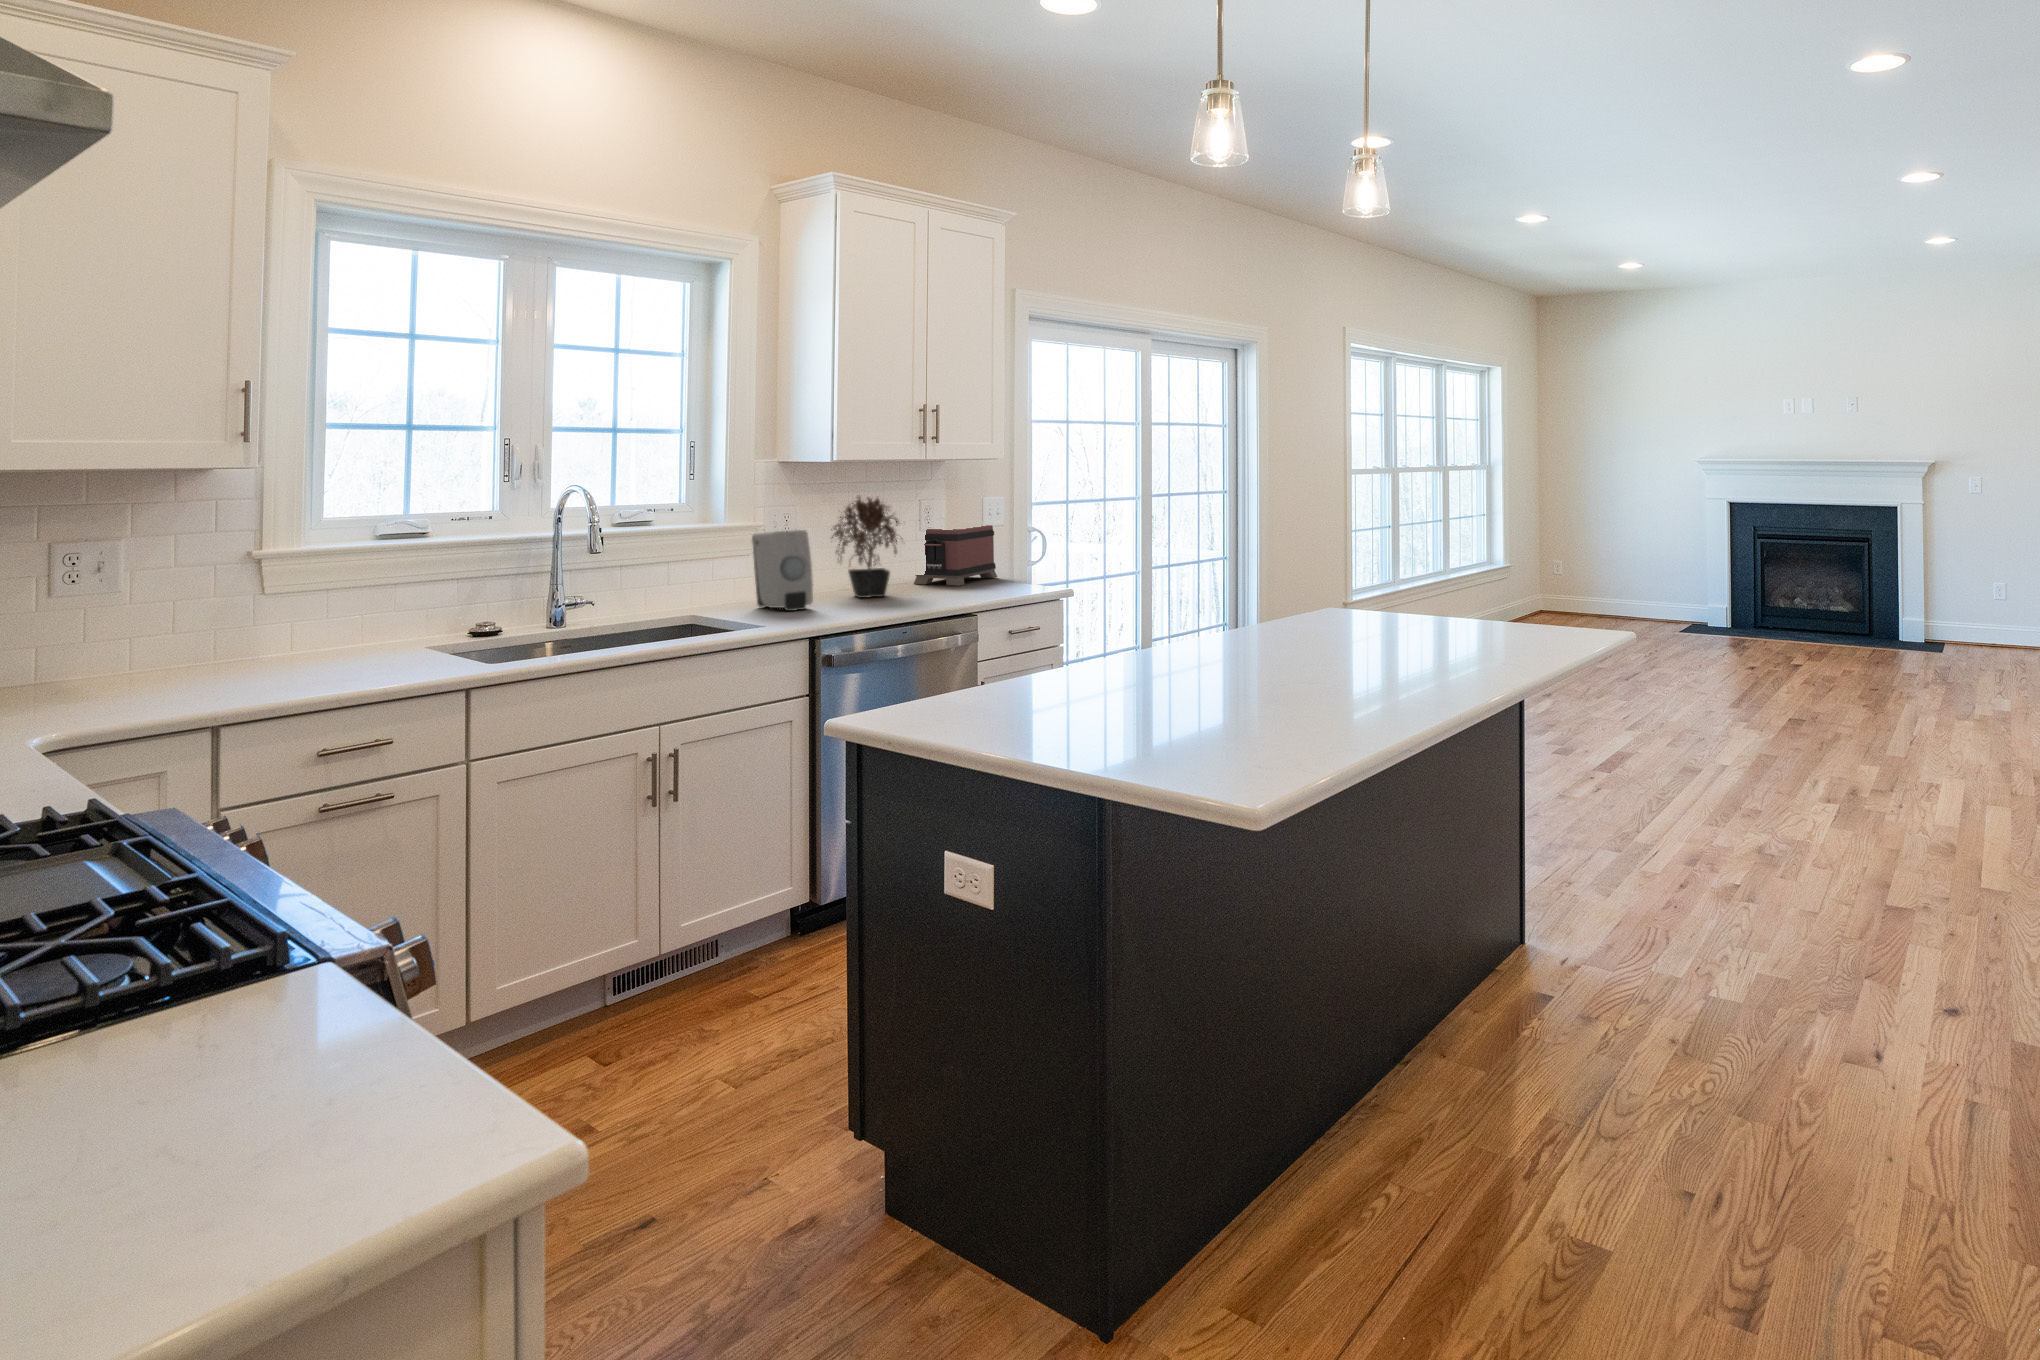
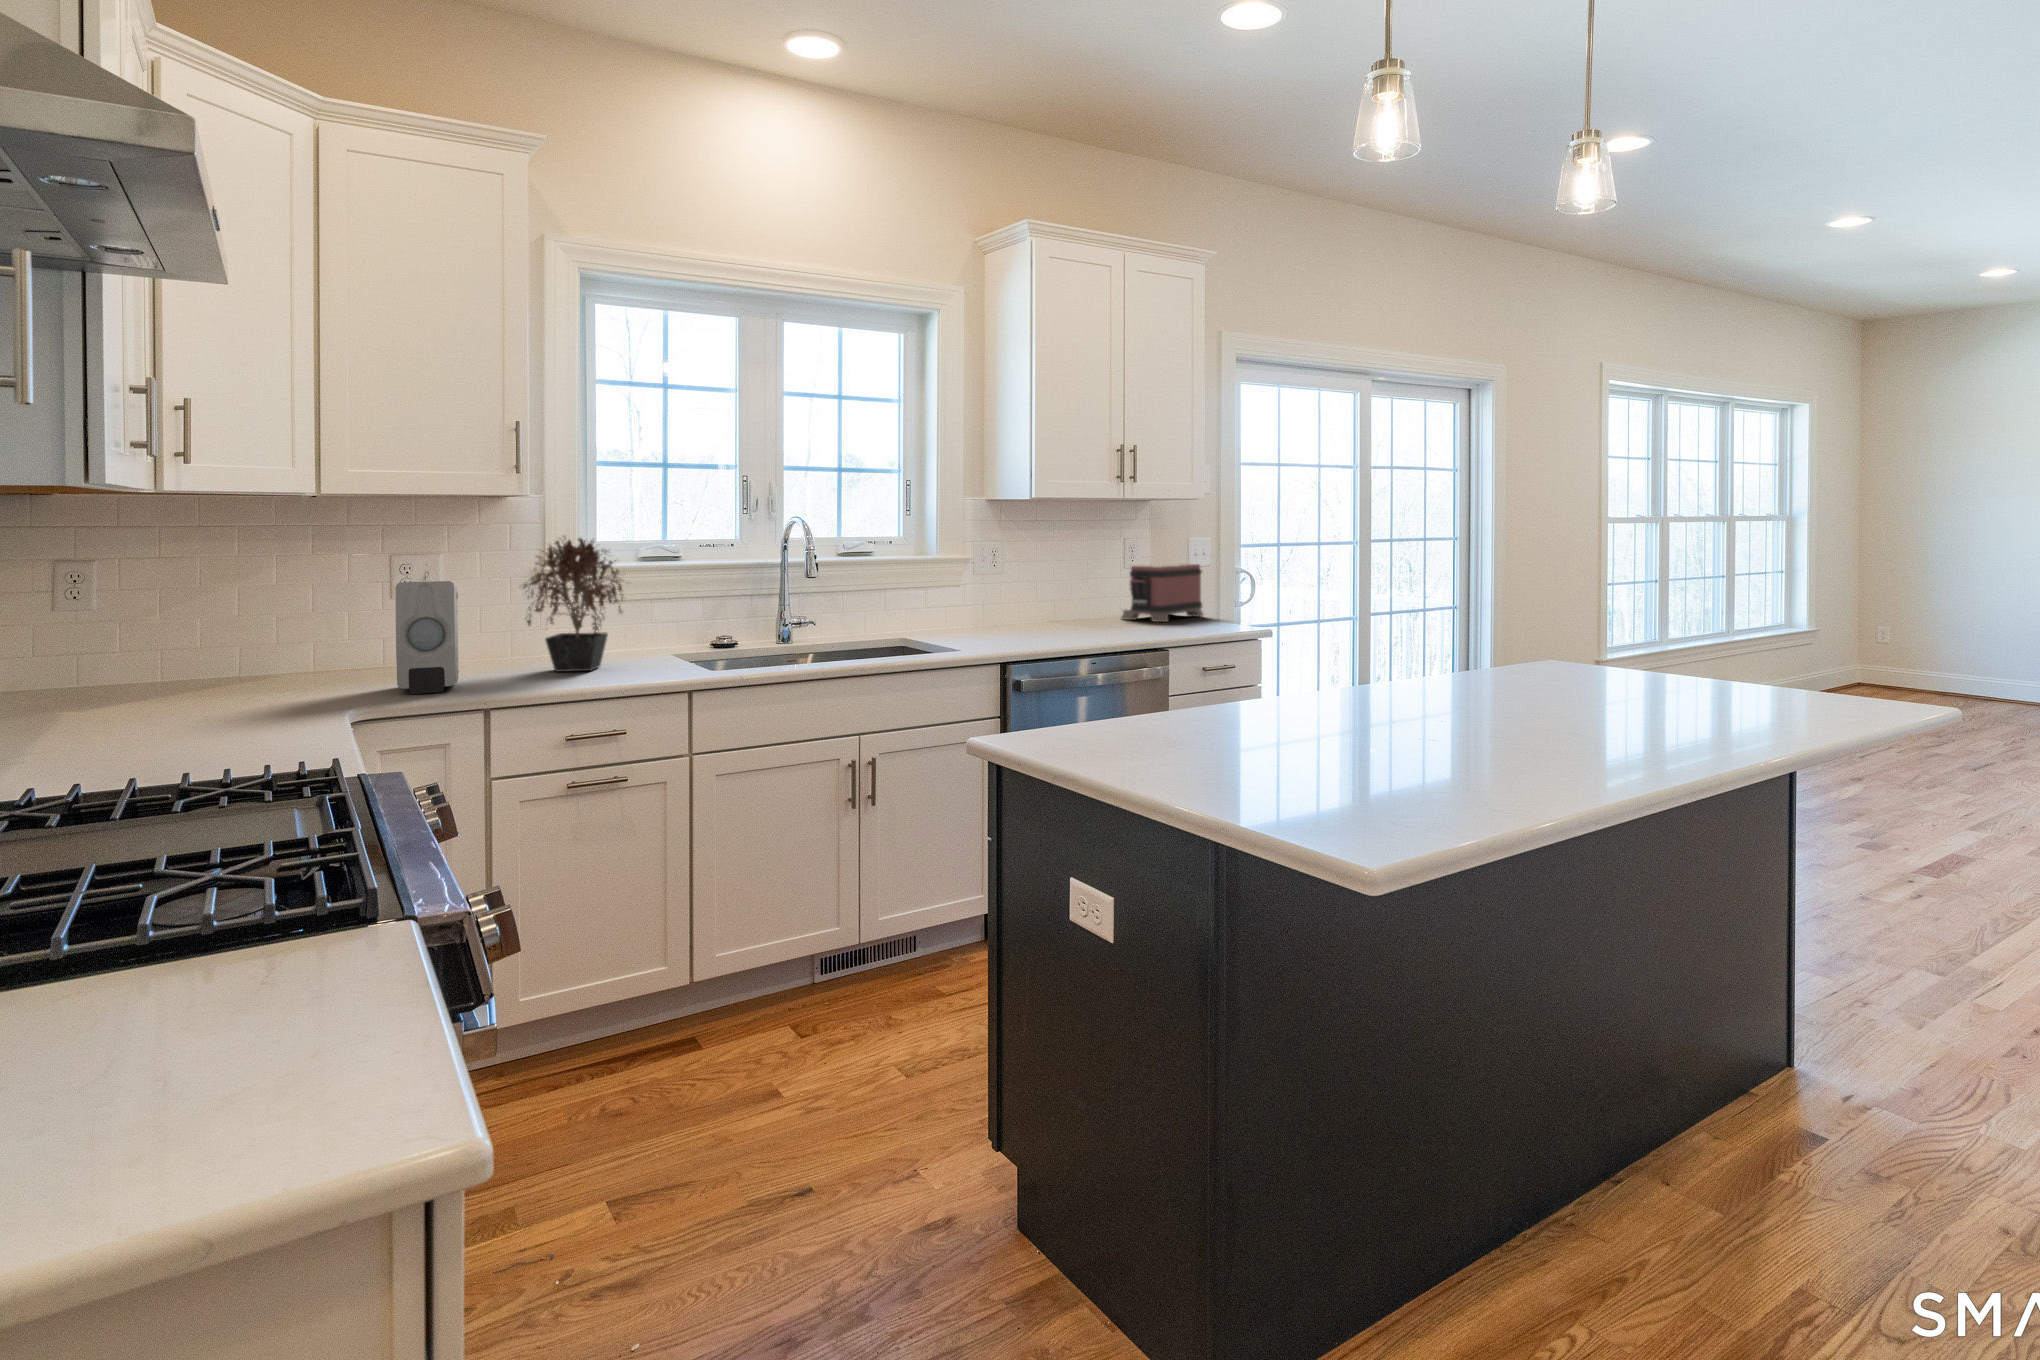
potted plant: present [831,497,902,598] -> present [520,537,623,672]
soap dispenser: present [752,530,813,611] -> present [396,581,459,694]

